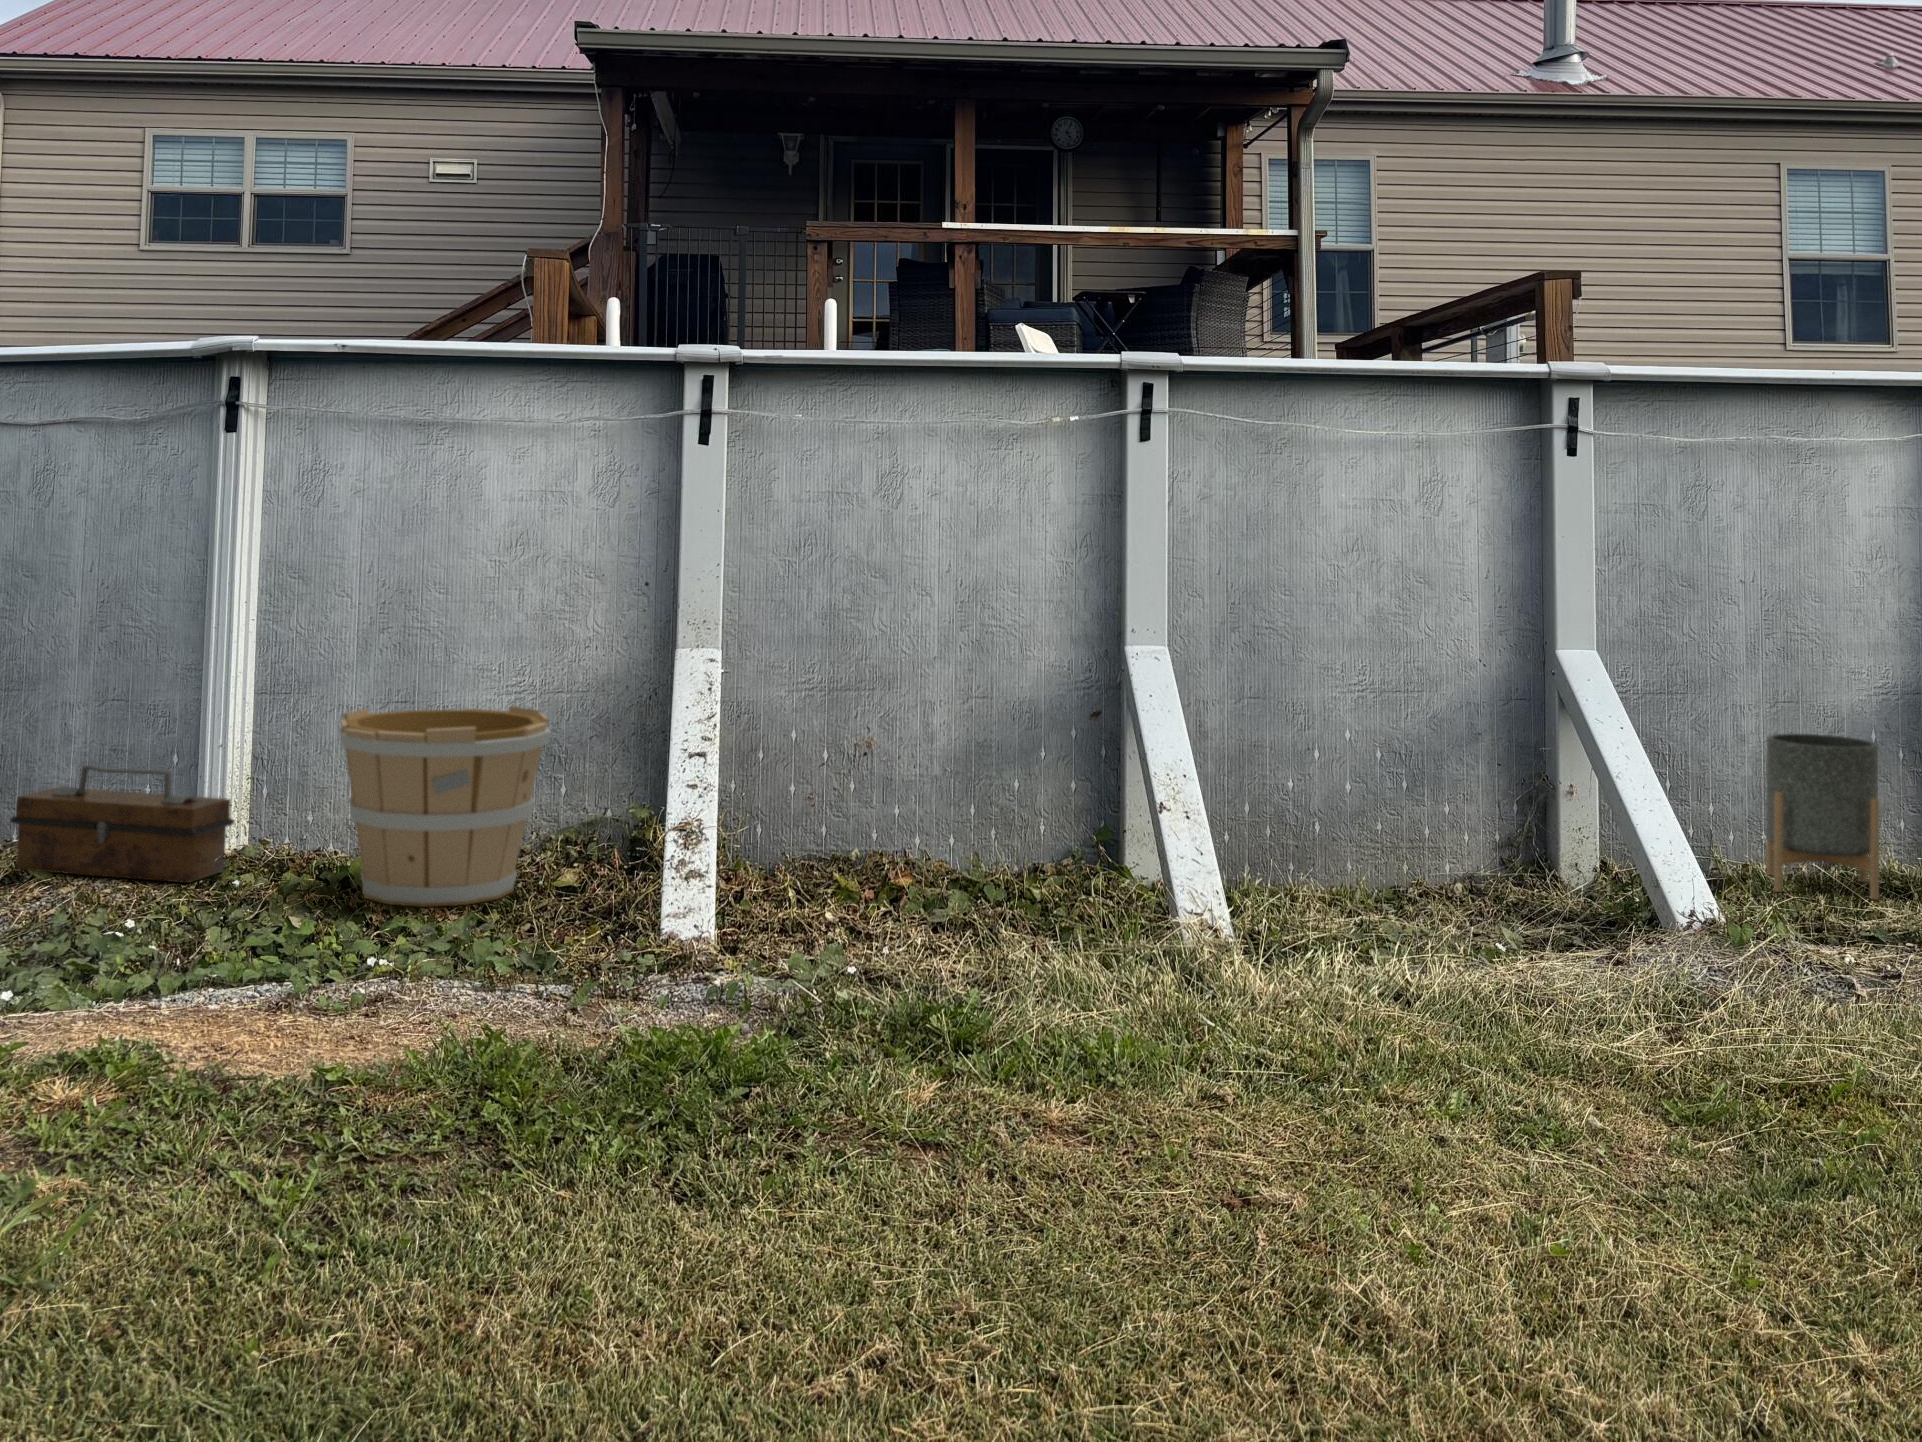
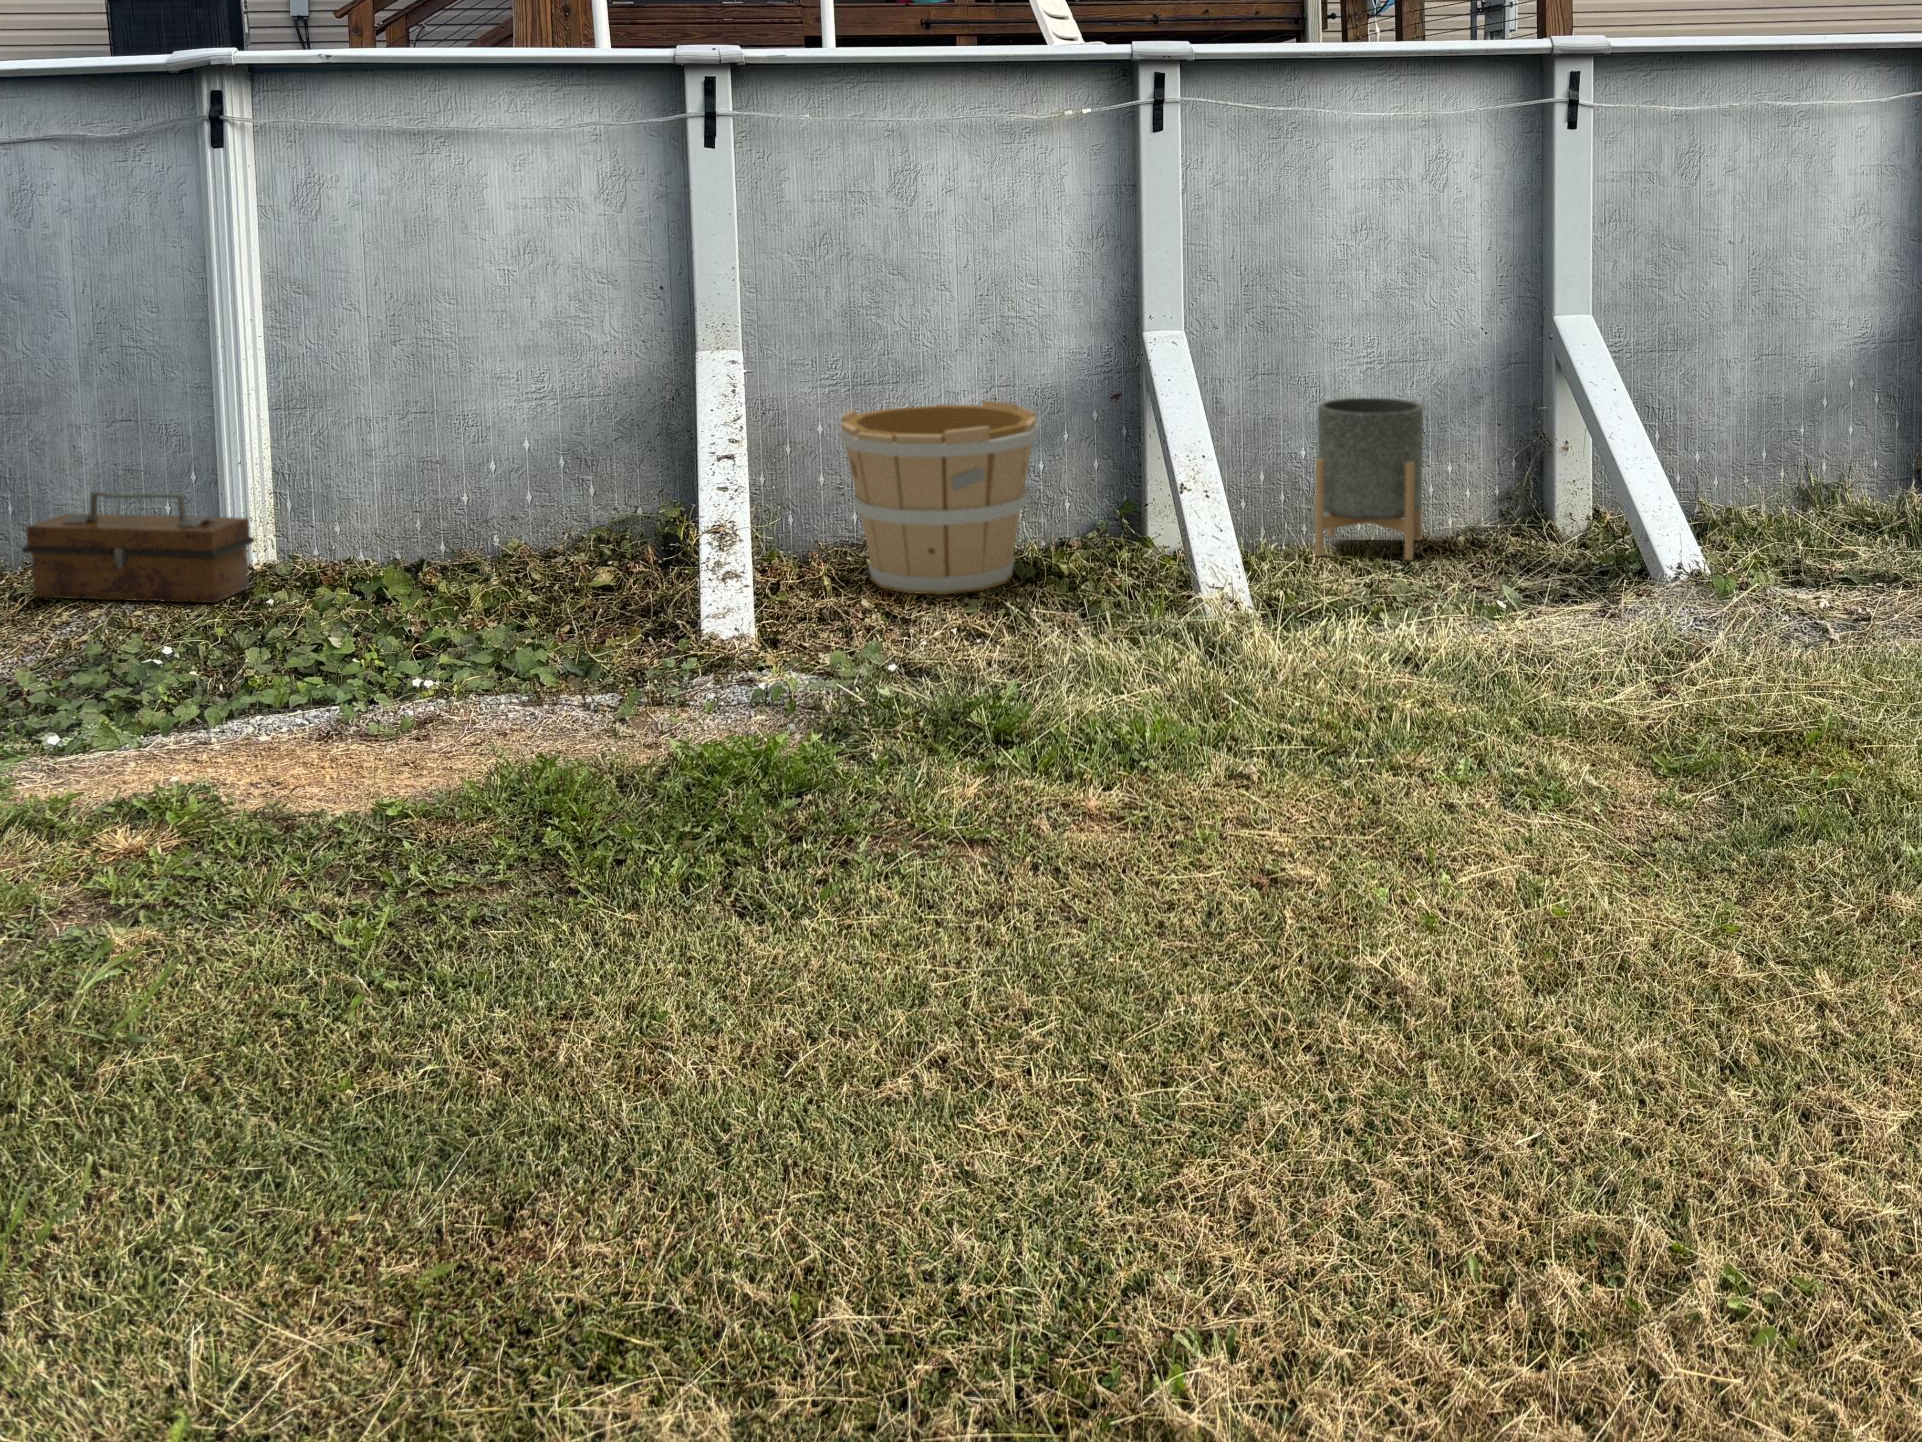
wooden bucket: present [339,706,550,907] -> present [839,401,1039,594]
planter: present [1766,734,1879,900] -> present [1315,398,1423,560]

